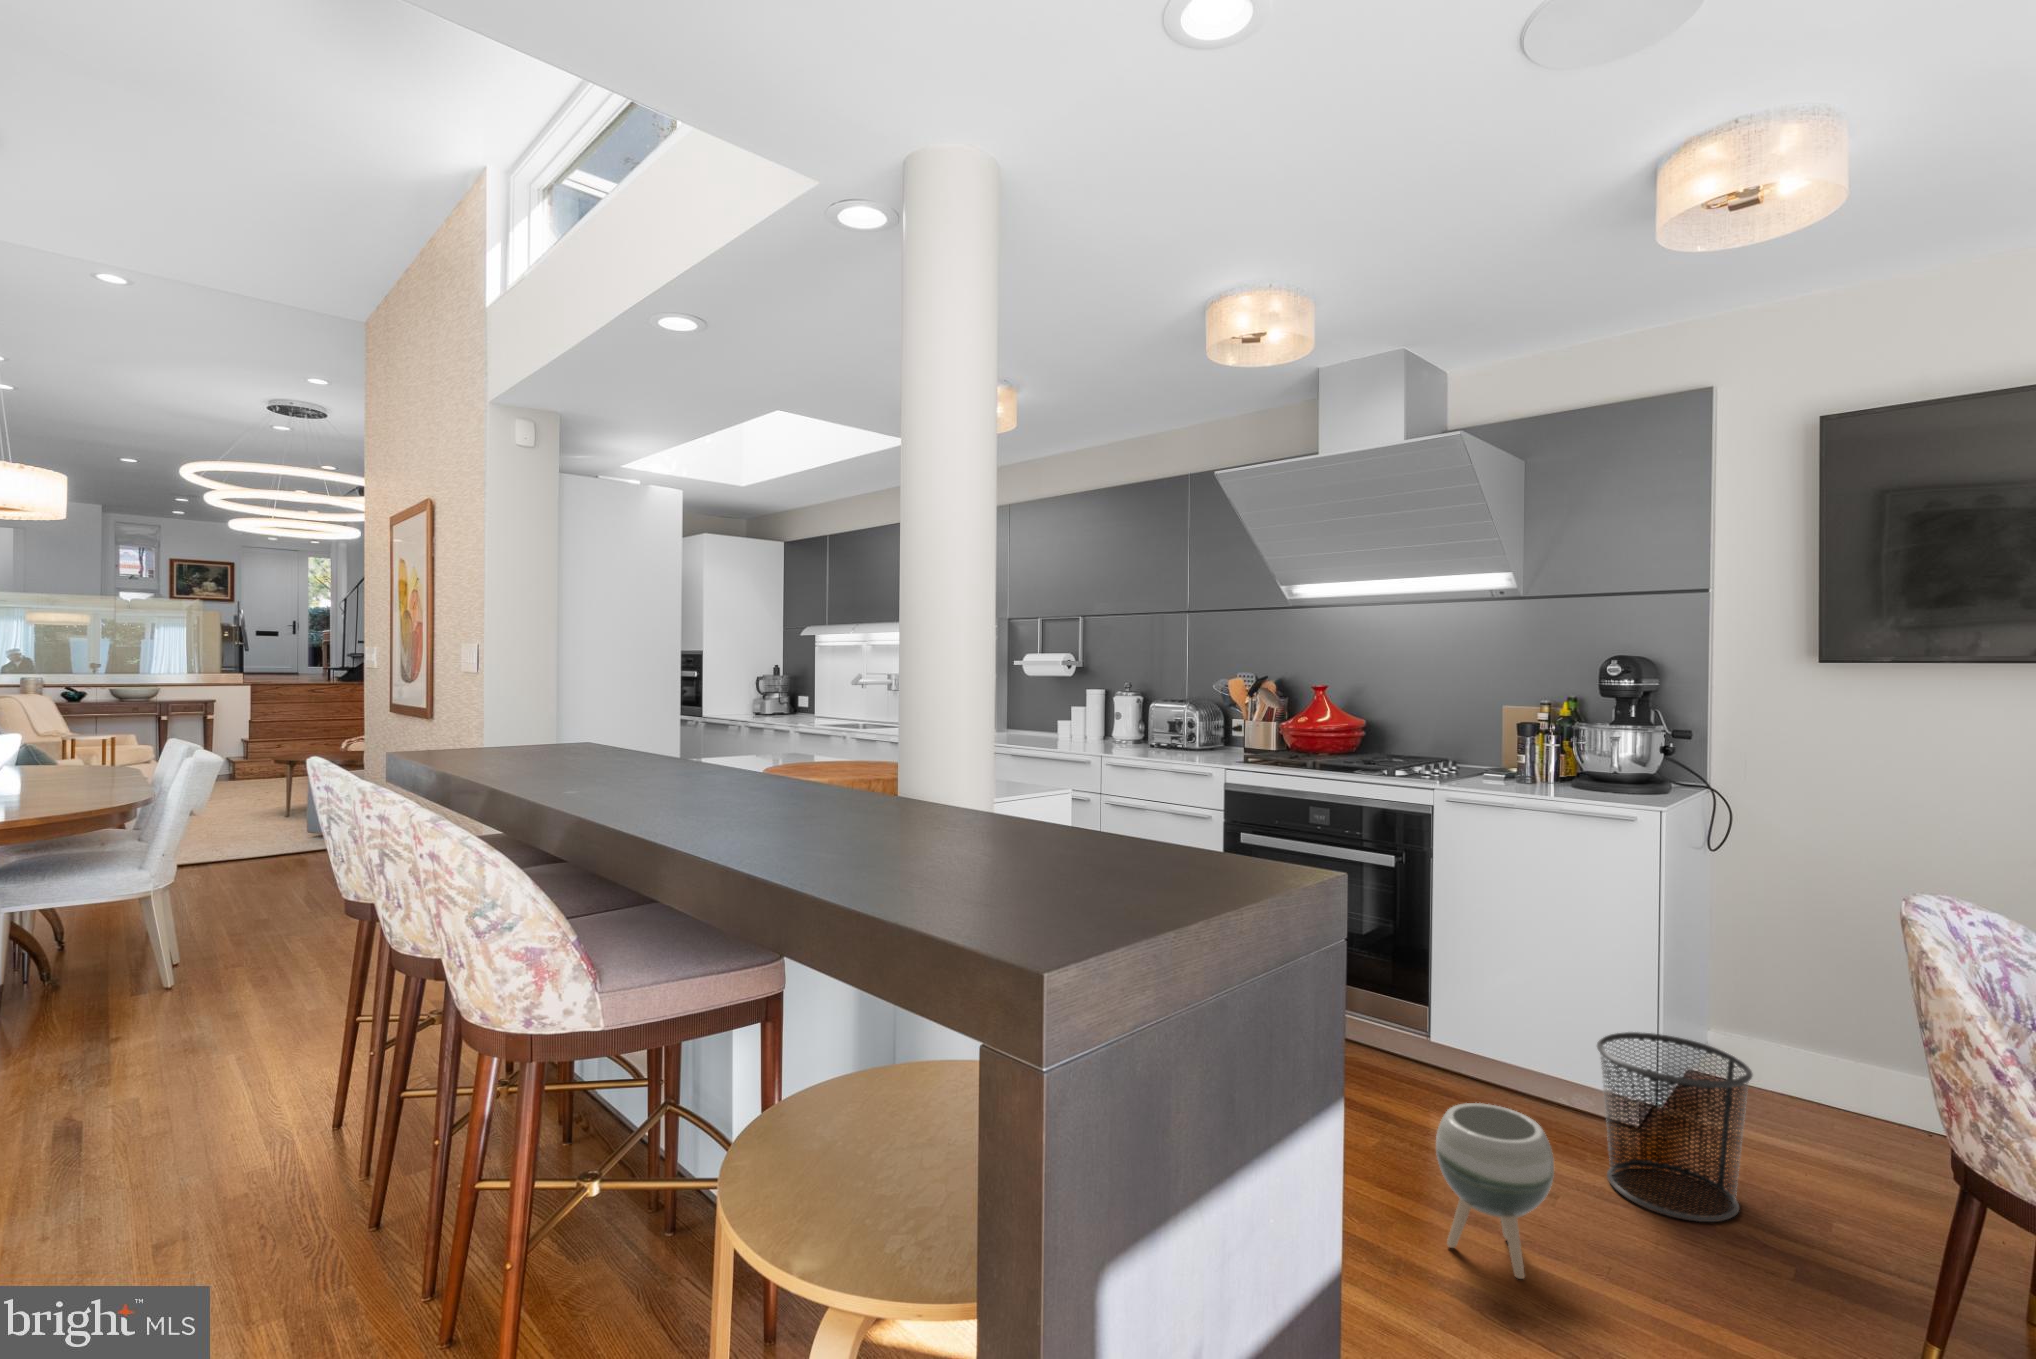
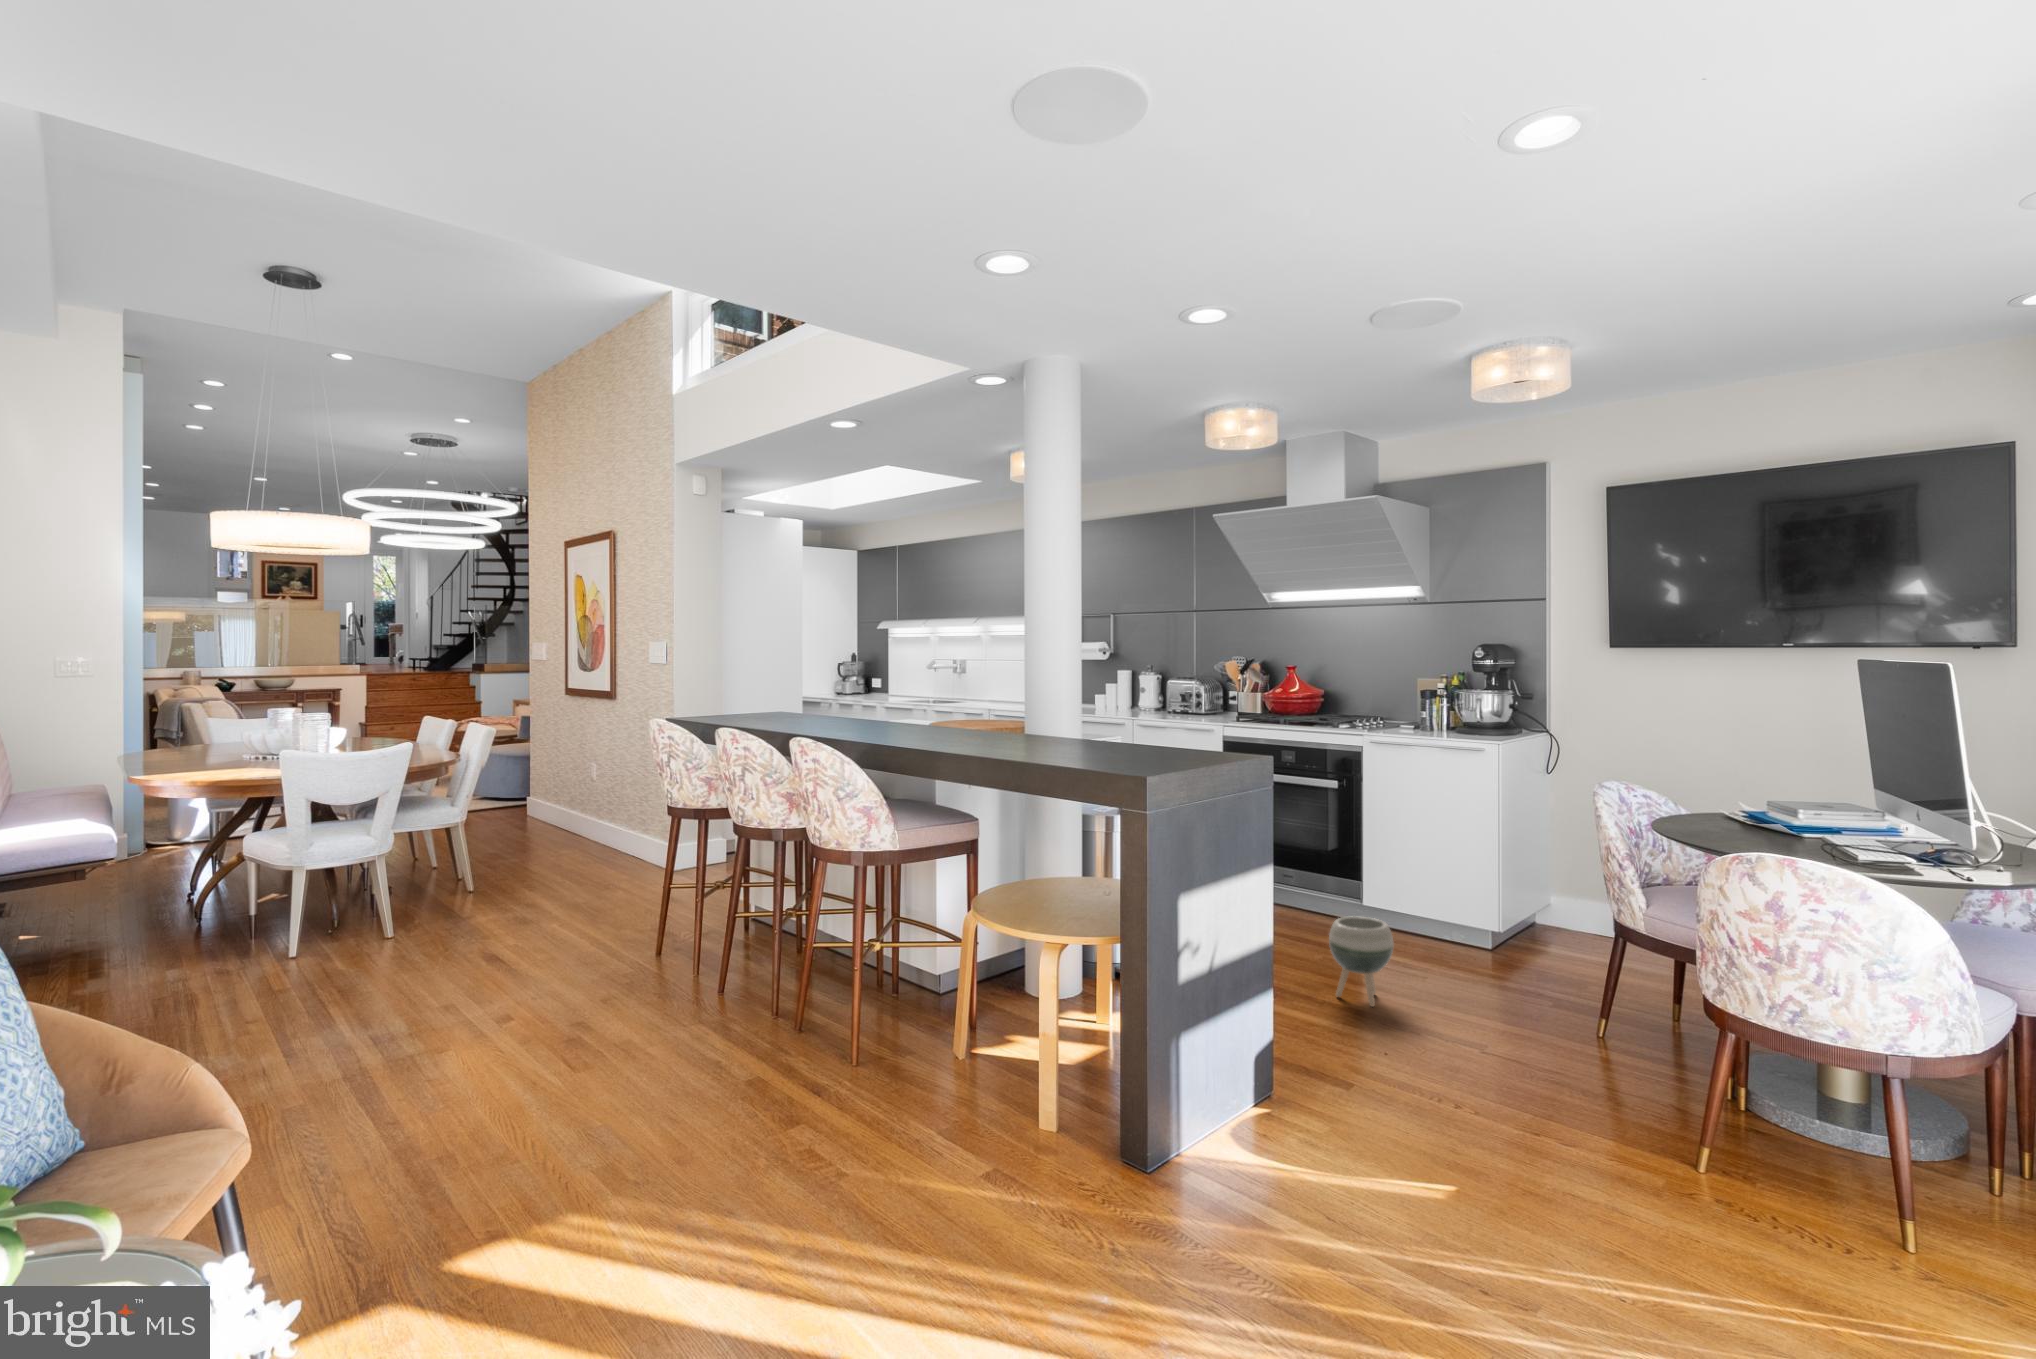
waste bin: present [1597,1032,1752,1222] -> none [1441,884,1527,987]

